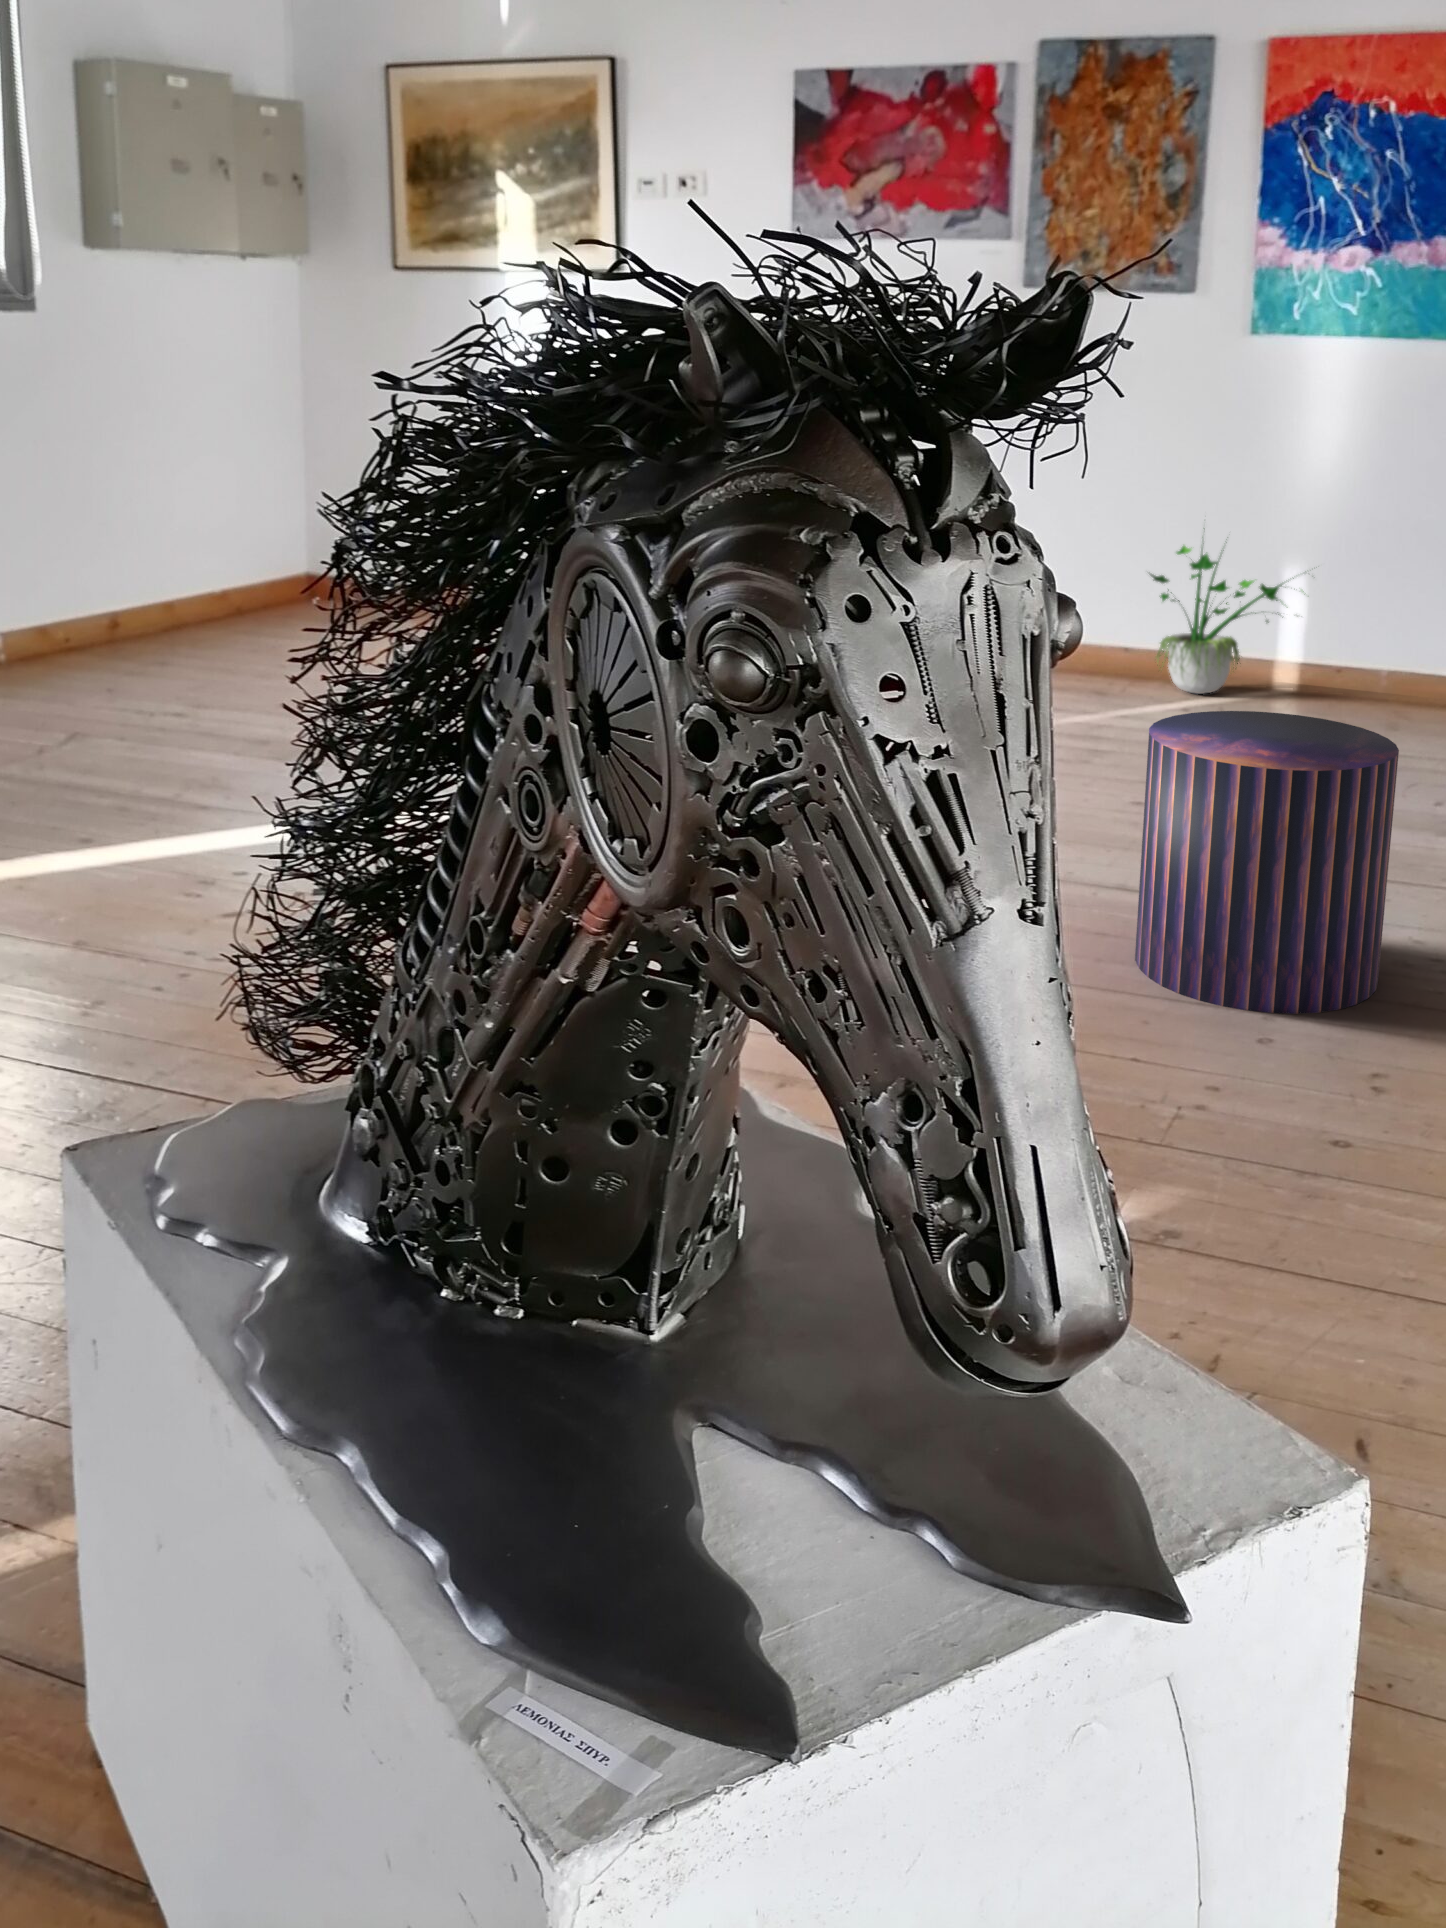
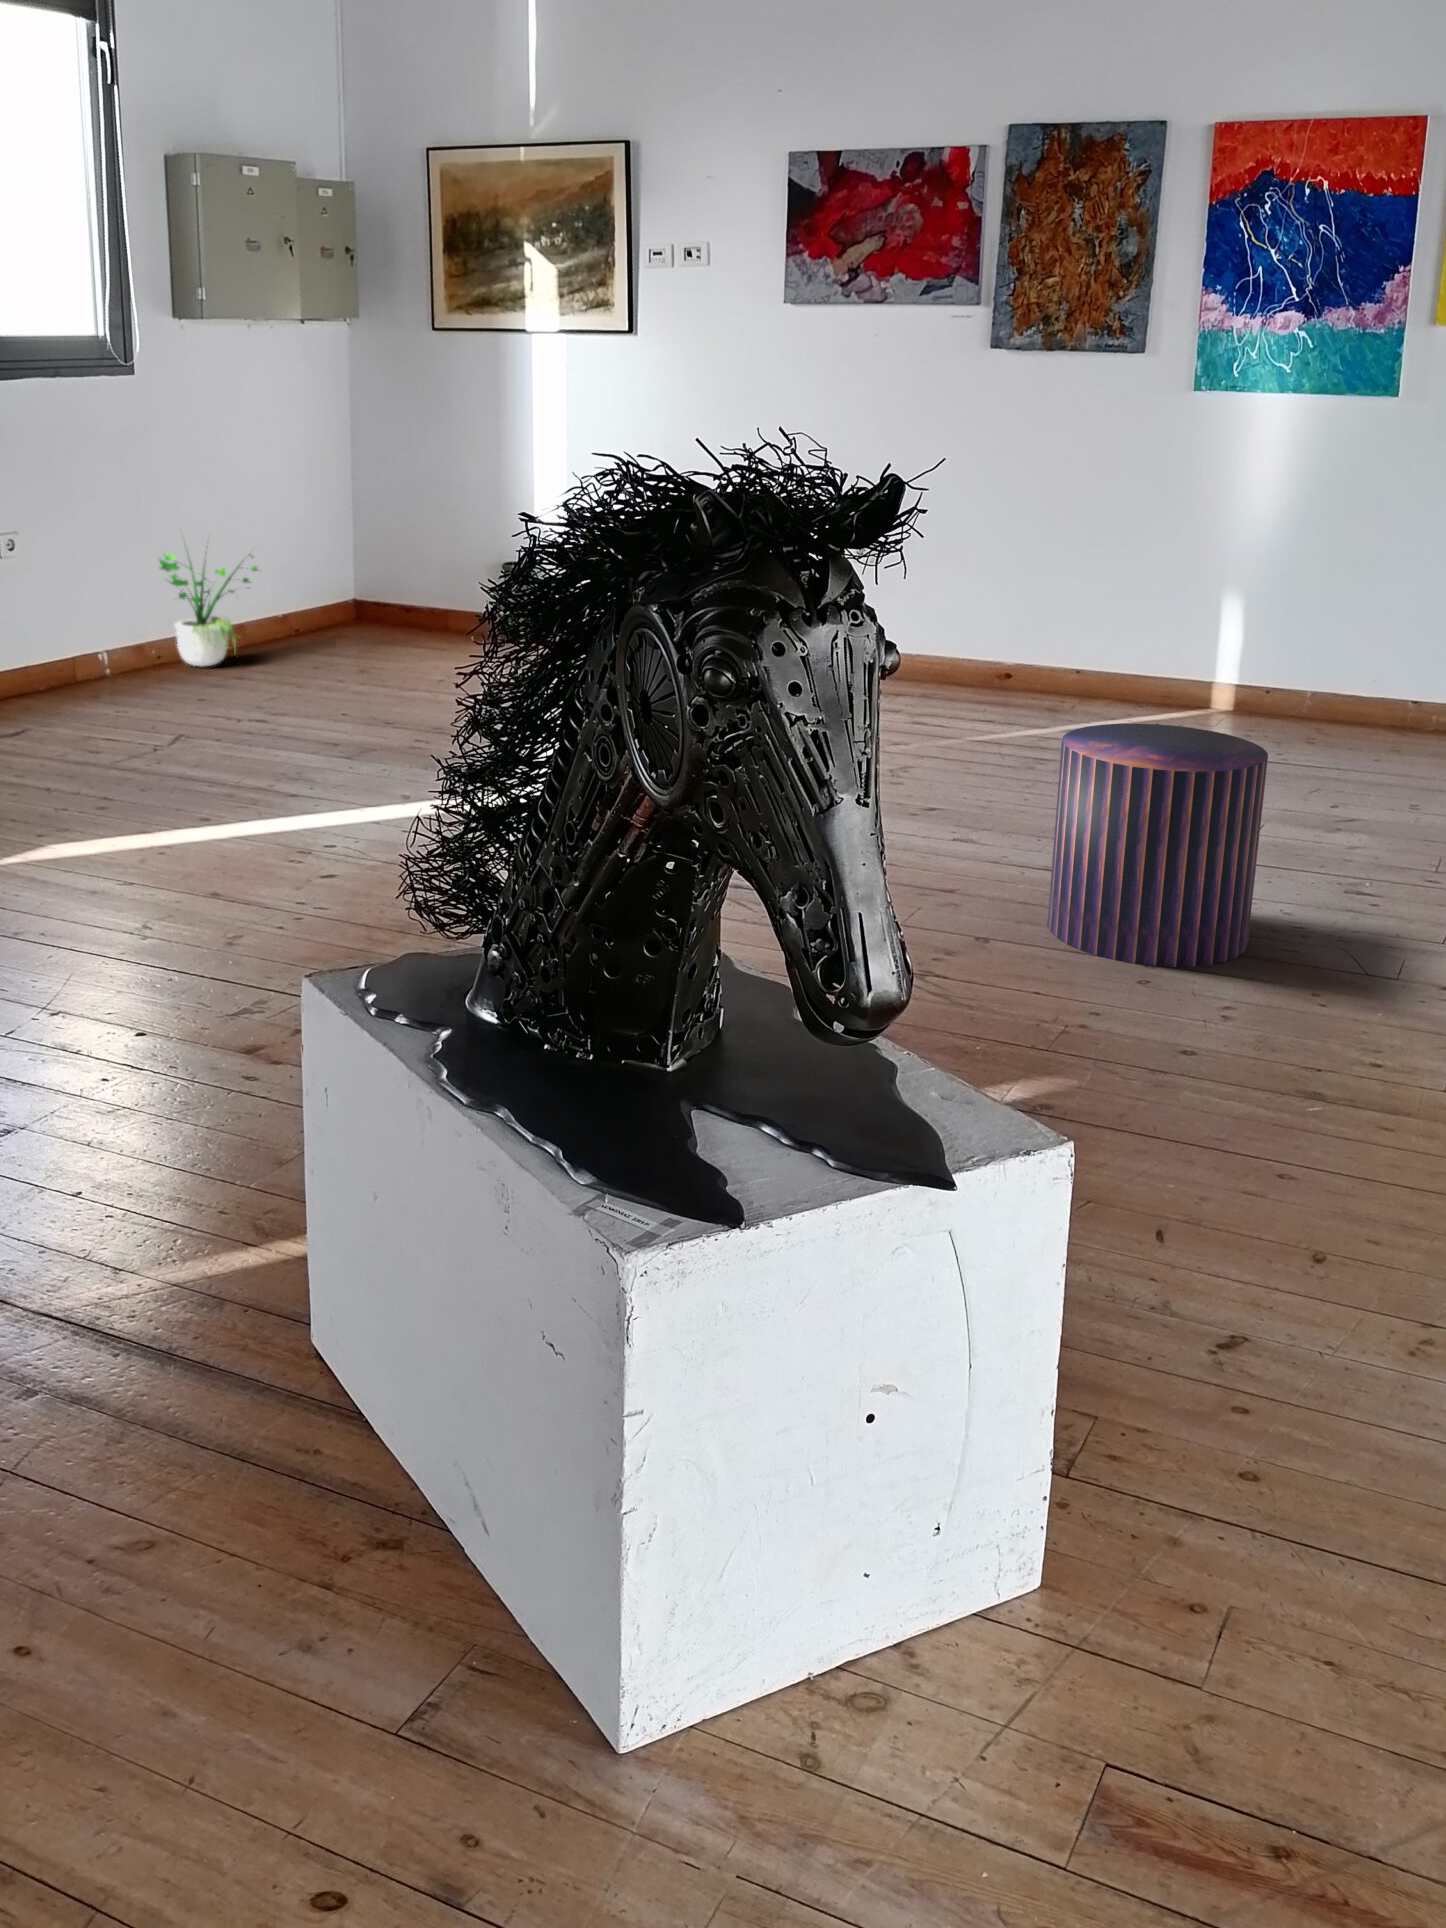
potted plant: present [1150,546,1304,694] -> present [160,552,258,666]

